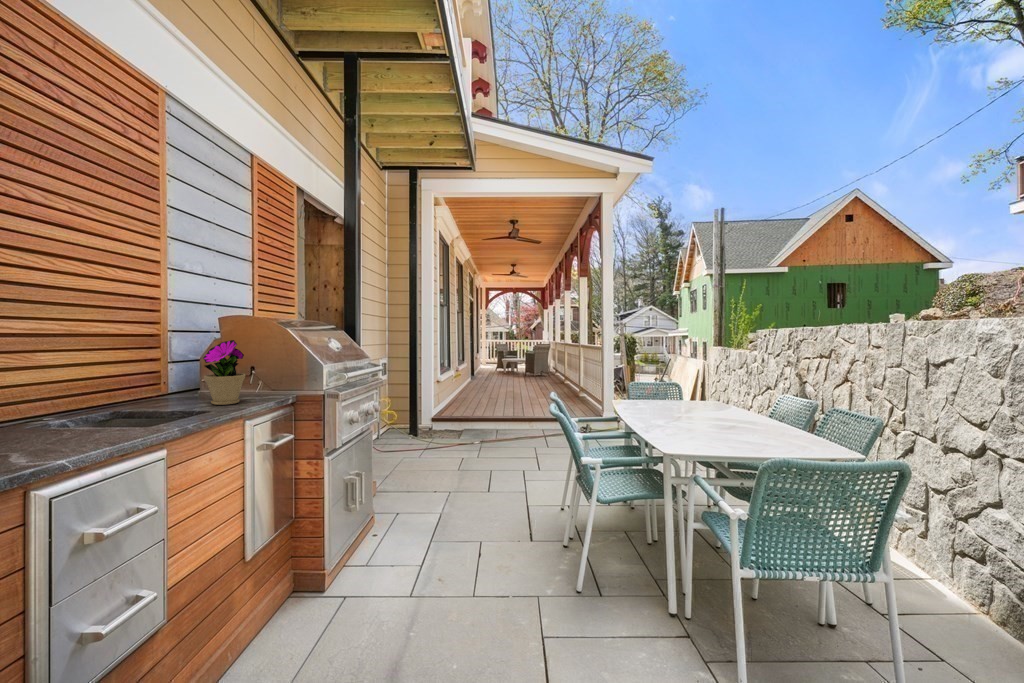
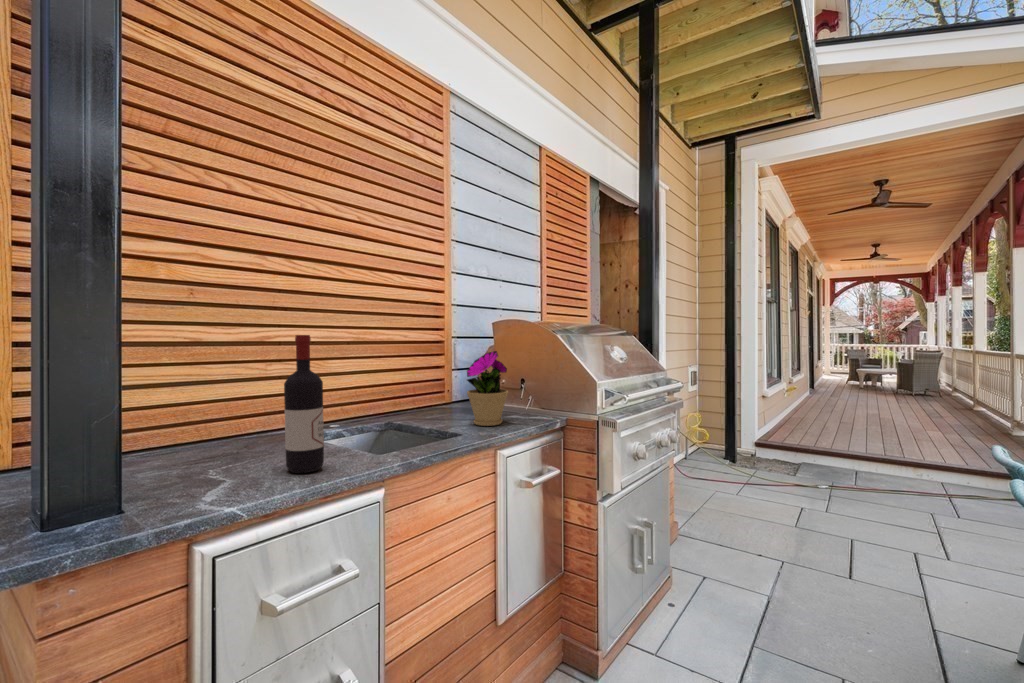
wine bottle: none [57,322,100,443] -> present [284,335,324,473]

